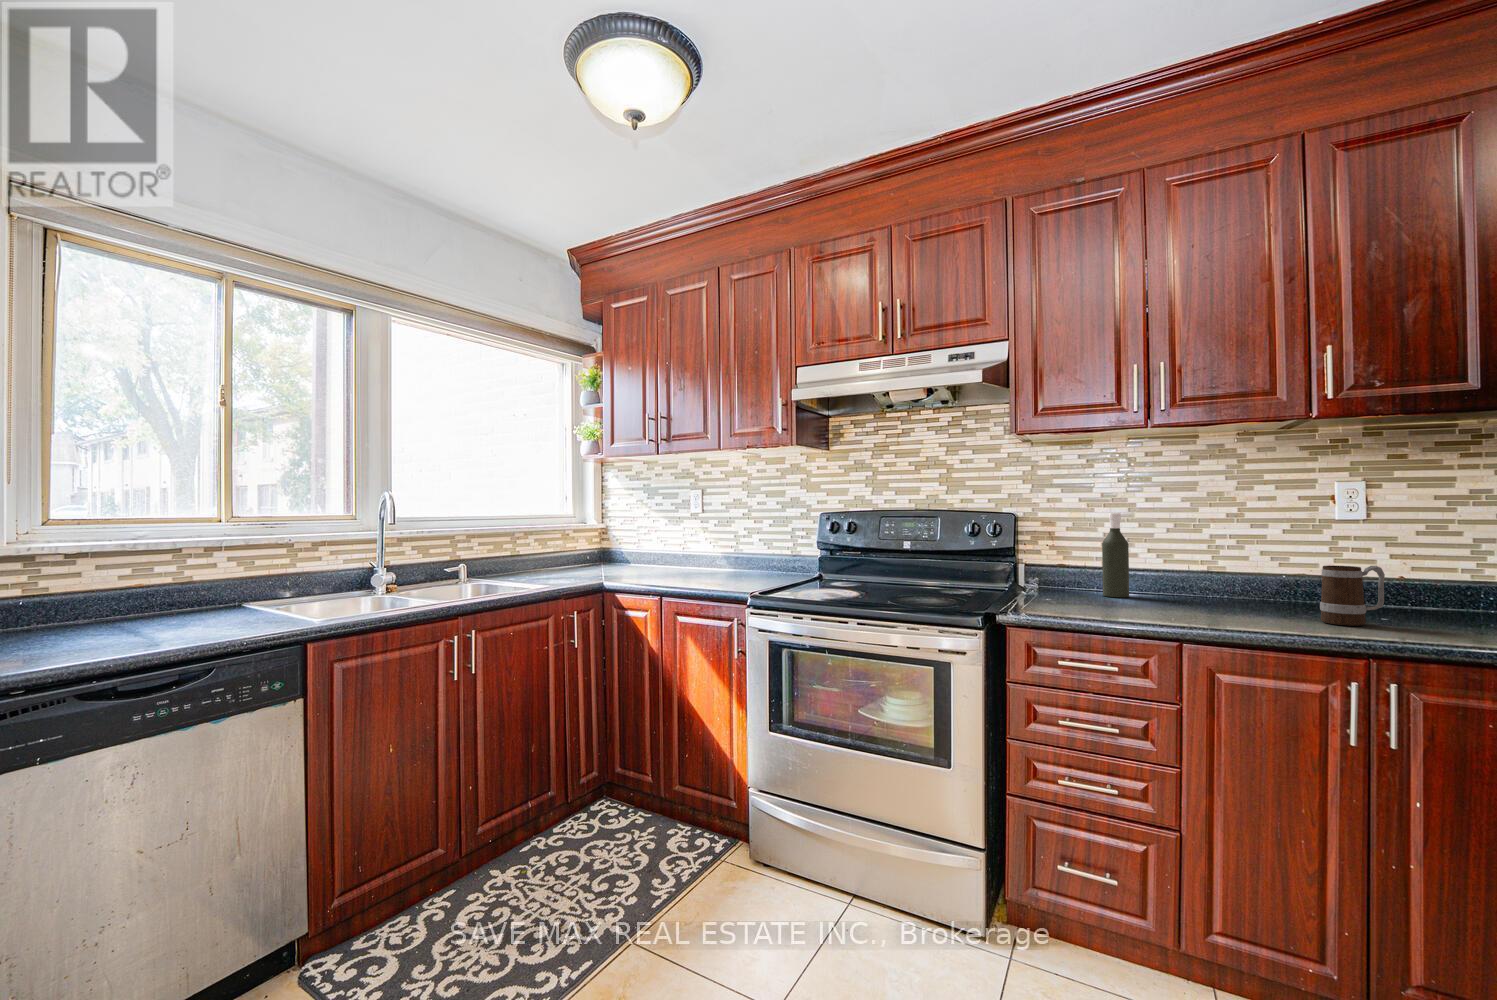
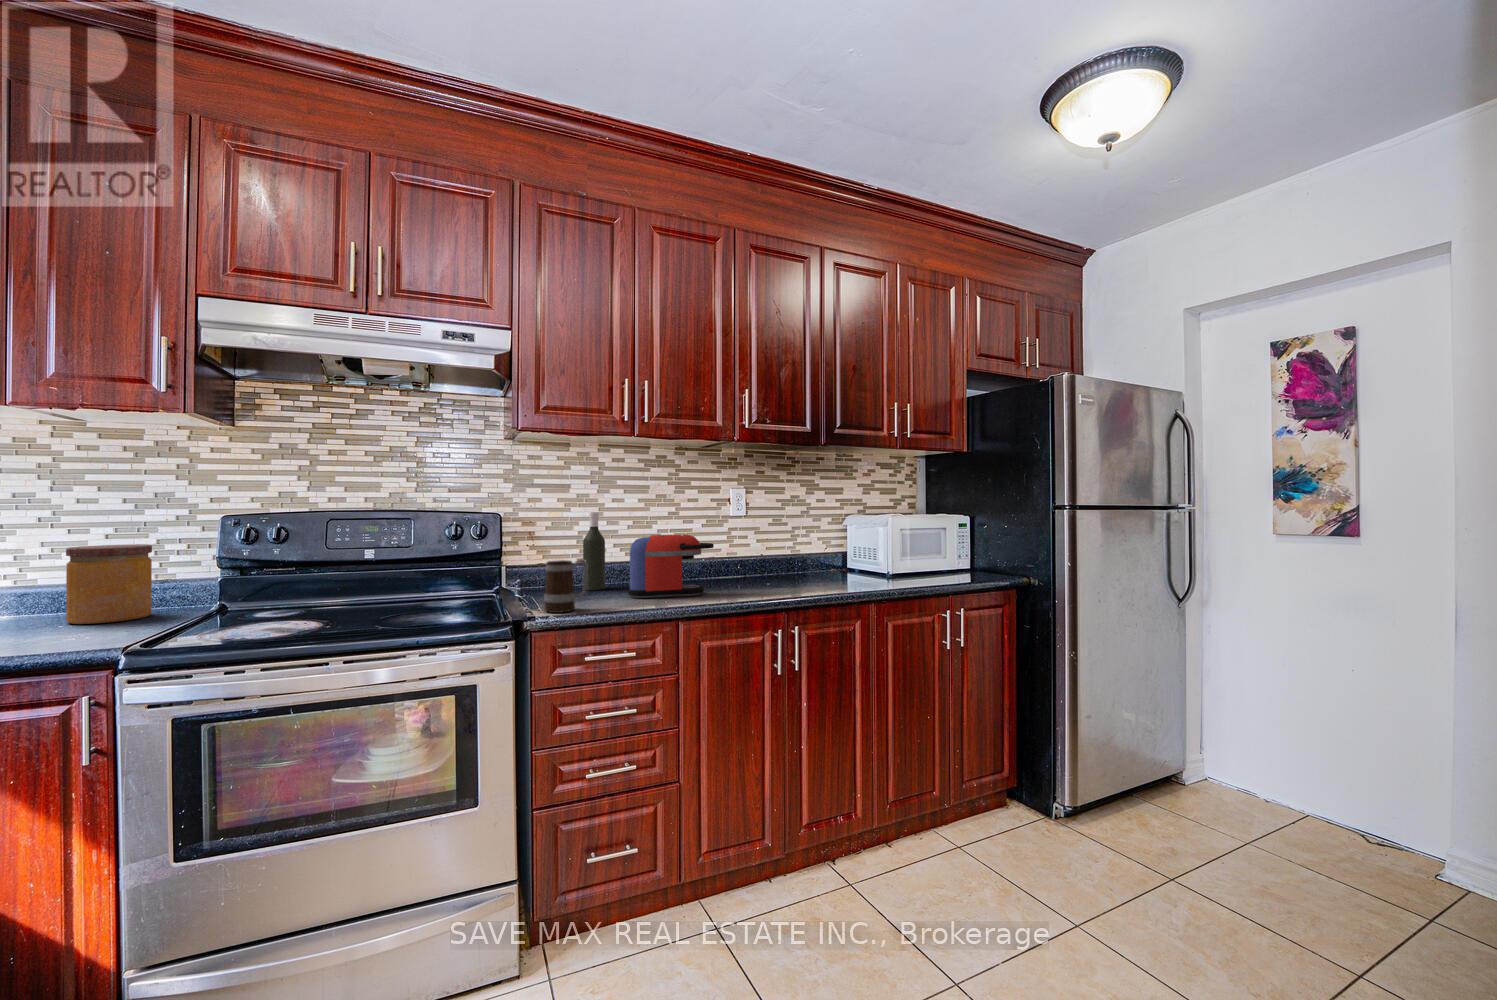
jar: none [749,532,787,580] -> present [66,544,152,624]
coffee maker: none [1139,539,1263,615] -> present [628,534,714,598]
mug: present [1320,566,1385,626] -> present [544,559,588,613]

